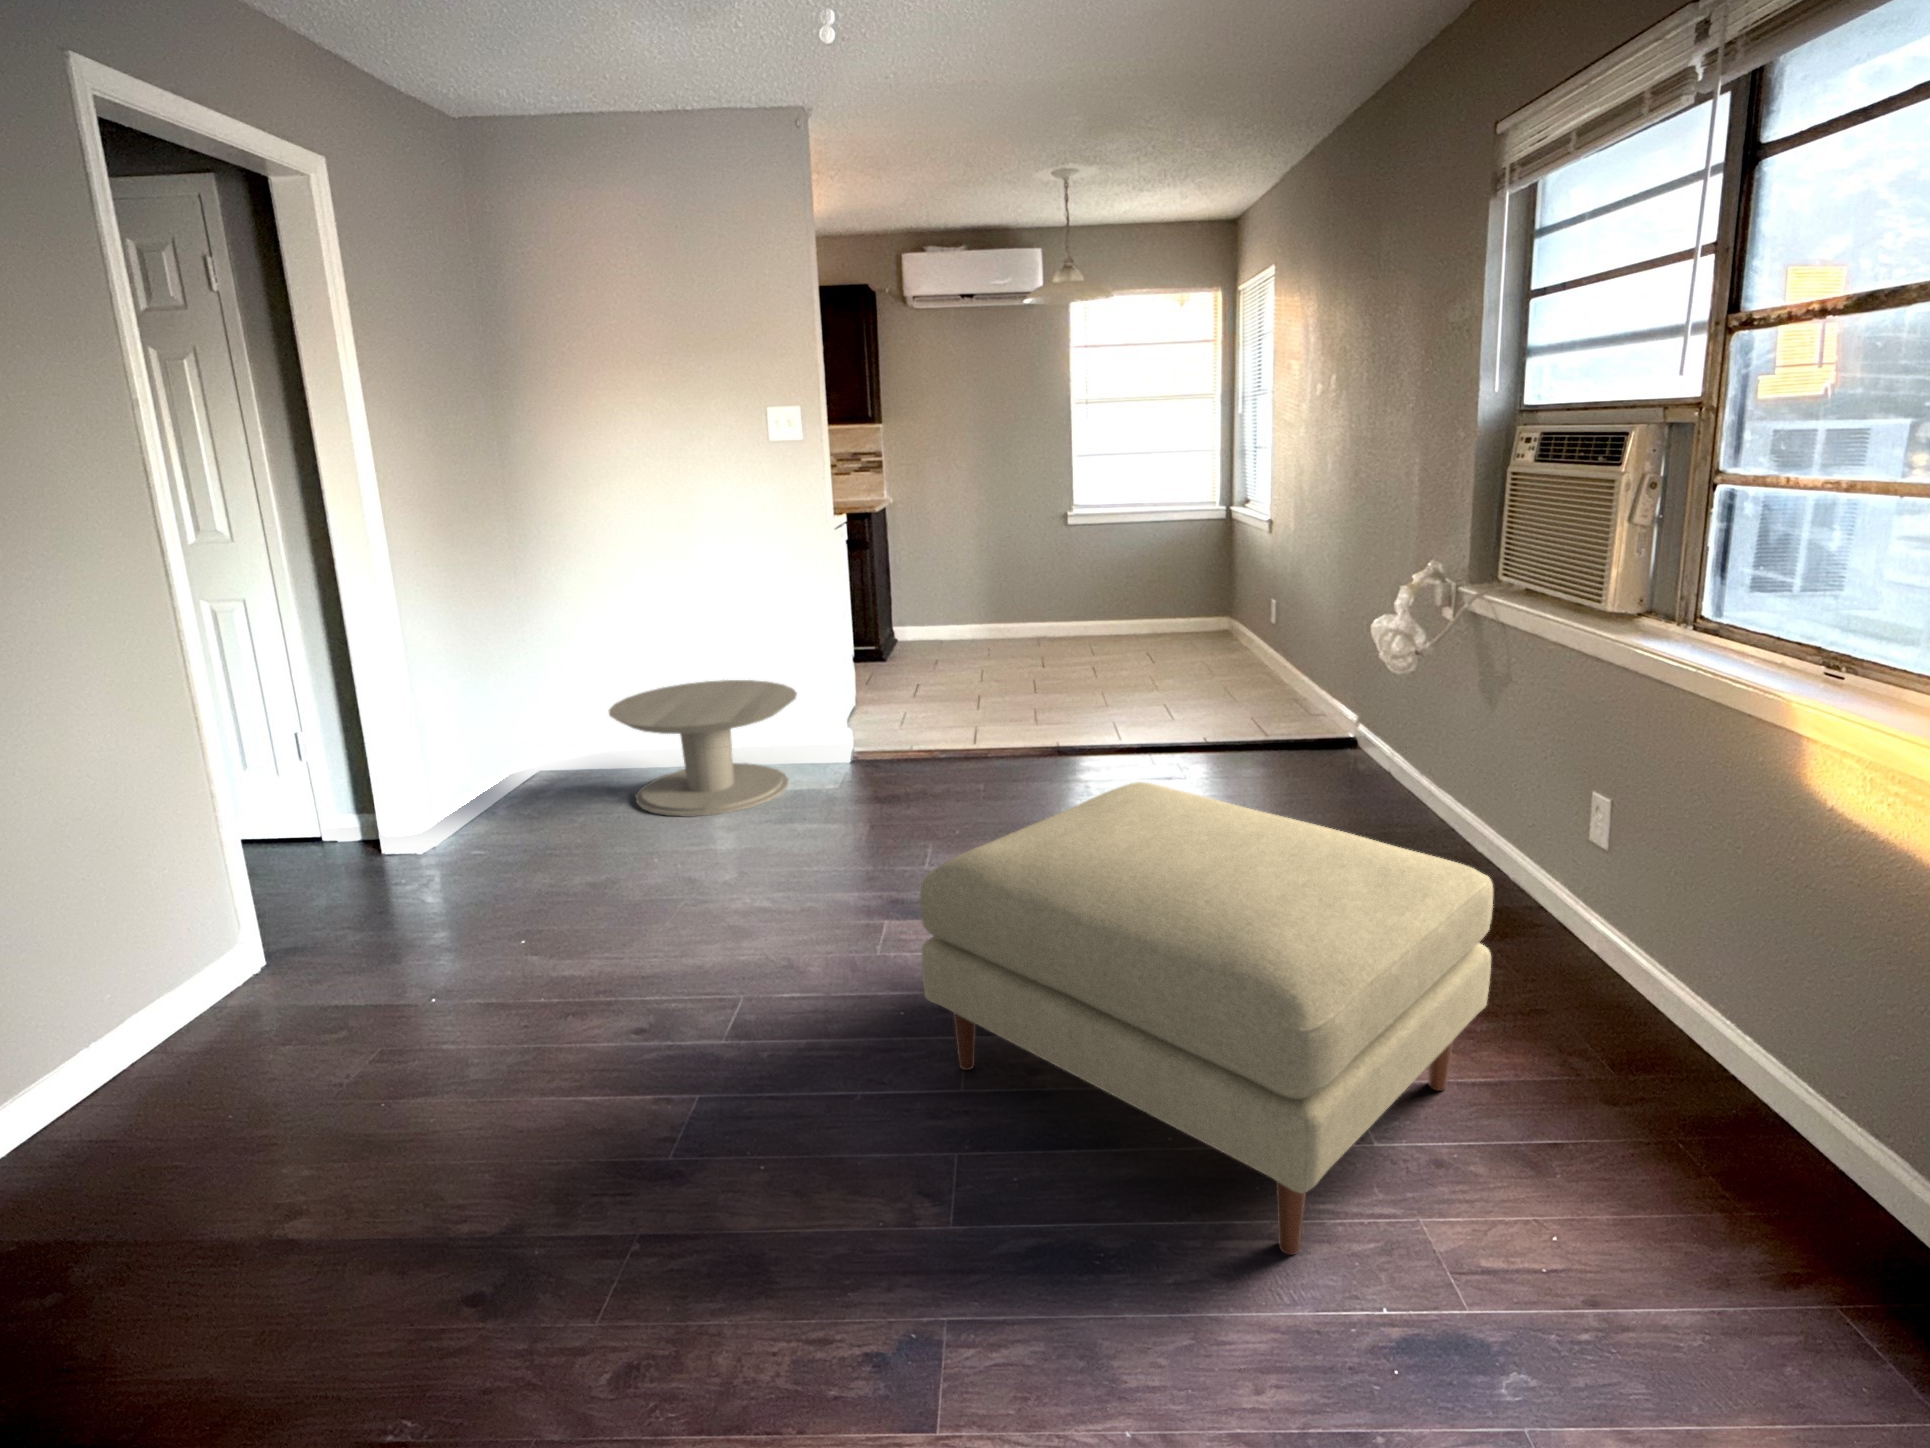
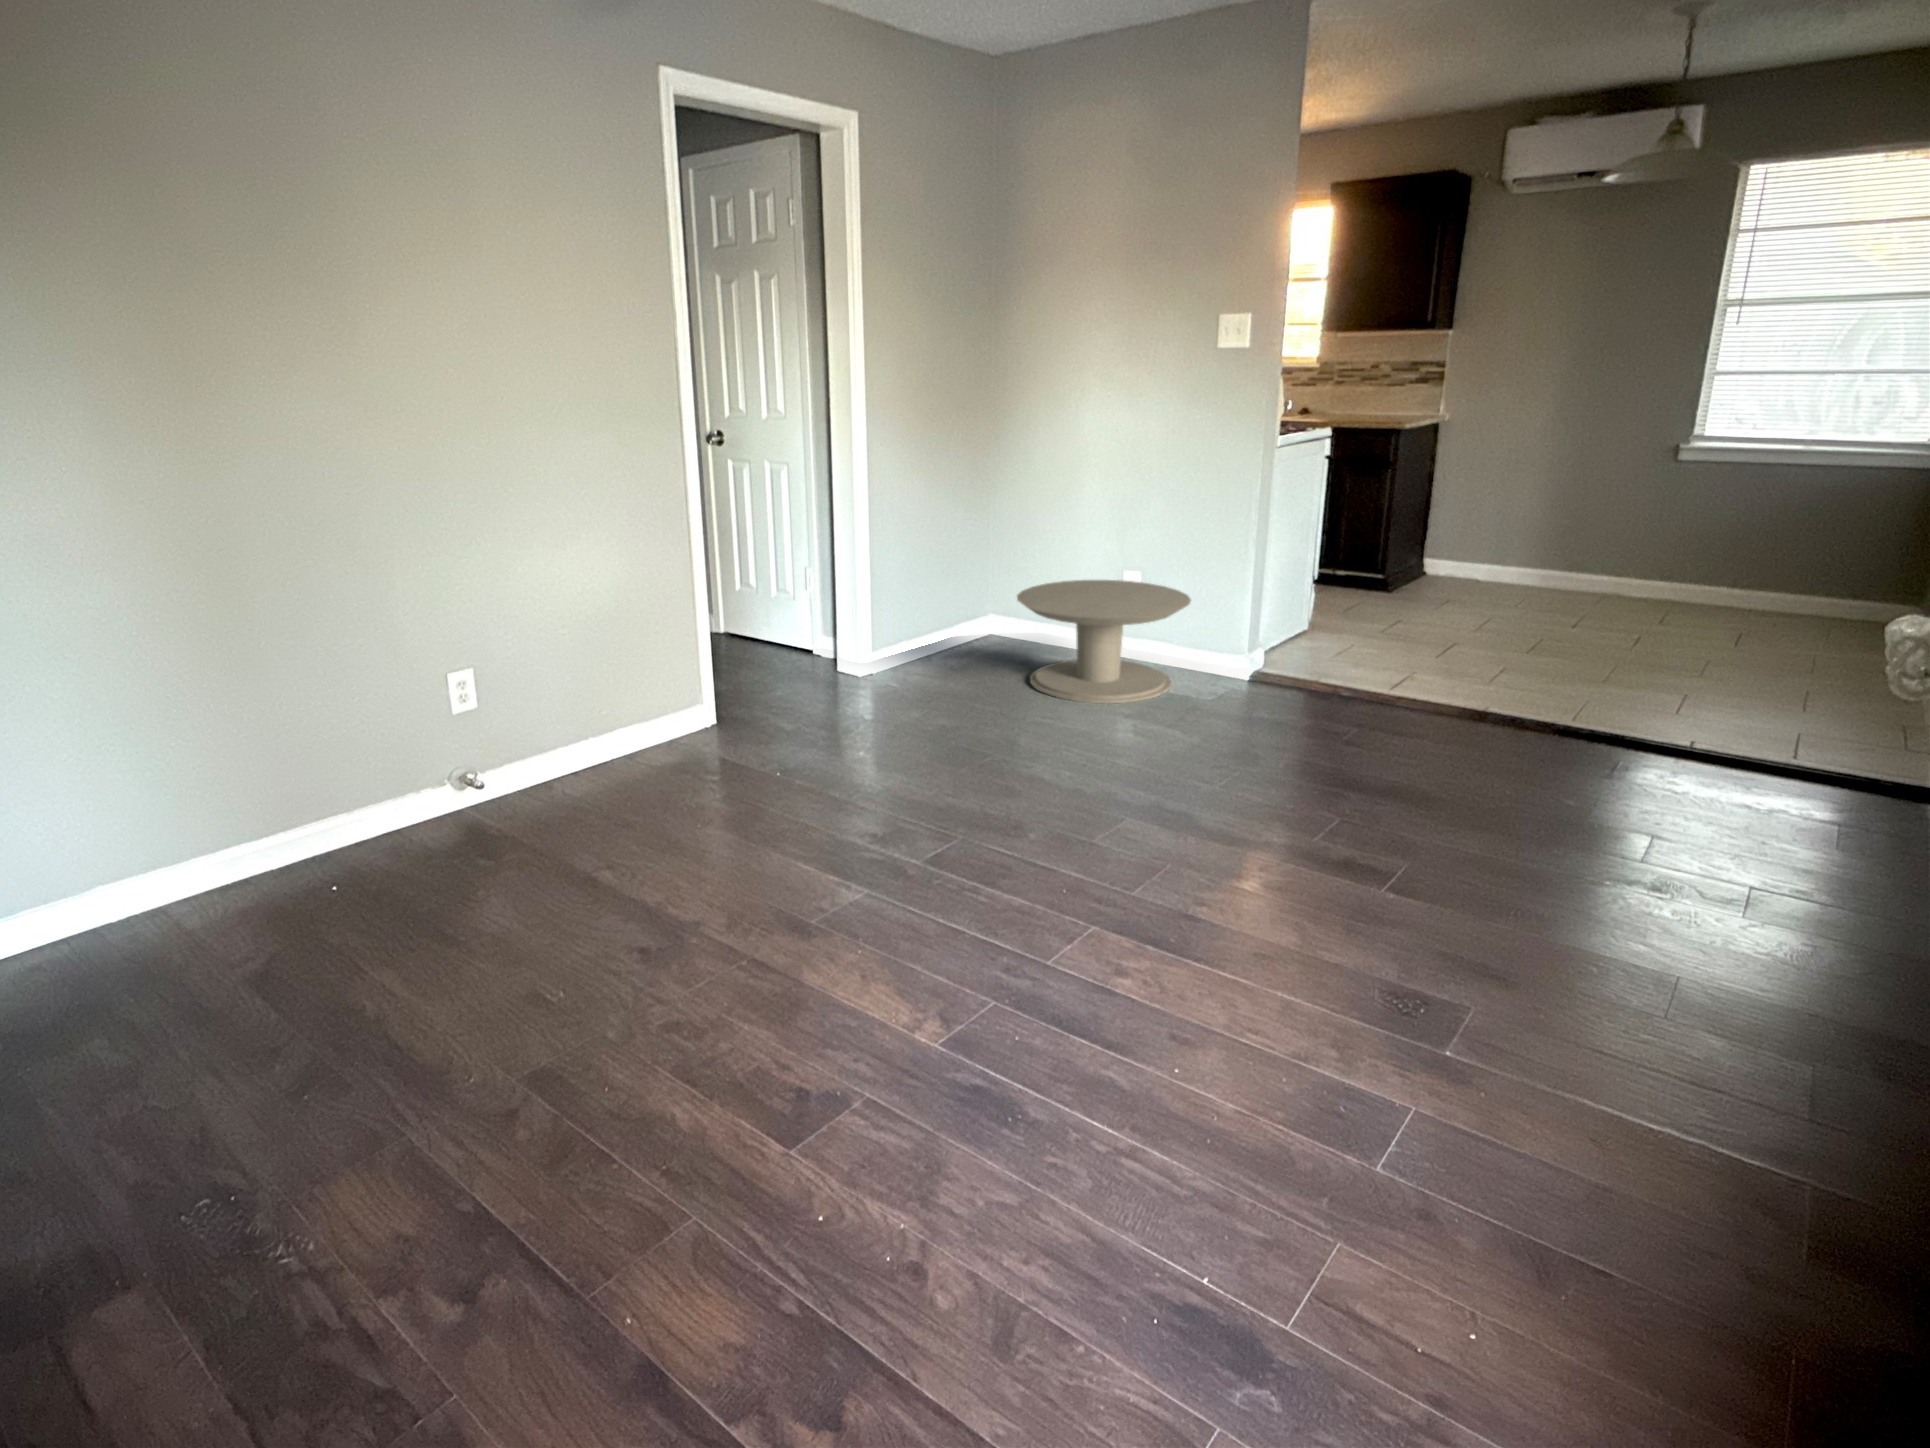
ottoman: present [920,782,1493,1255] -> none [1036,745,1619,1203]

